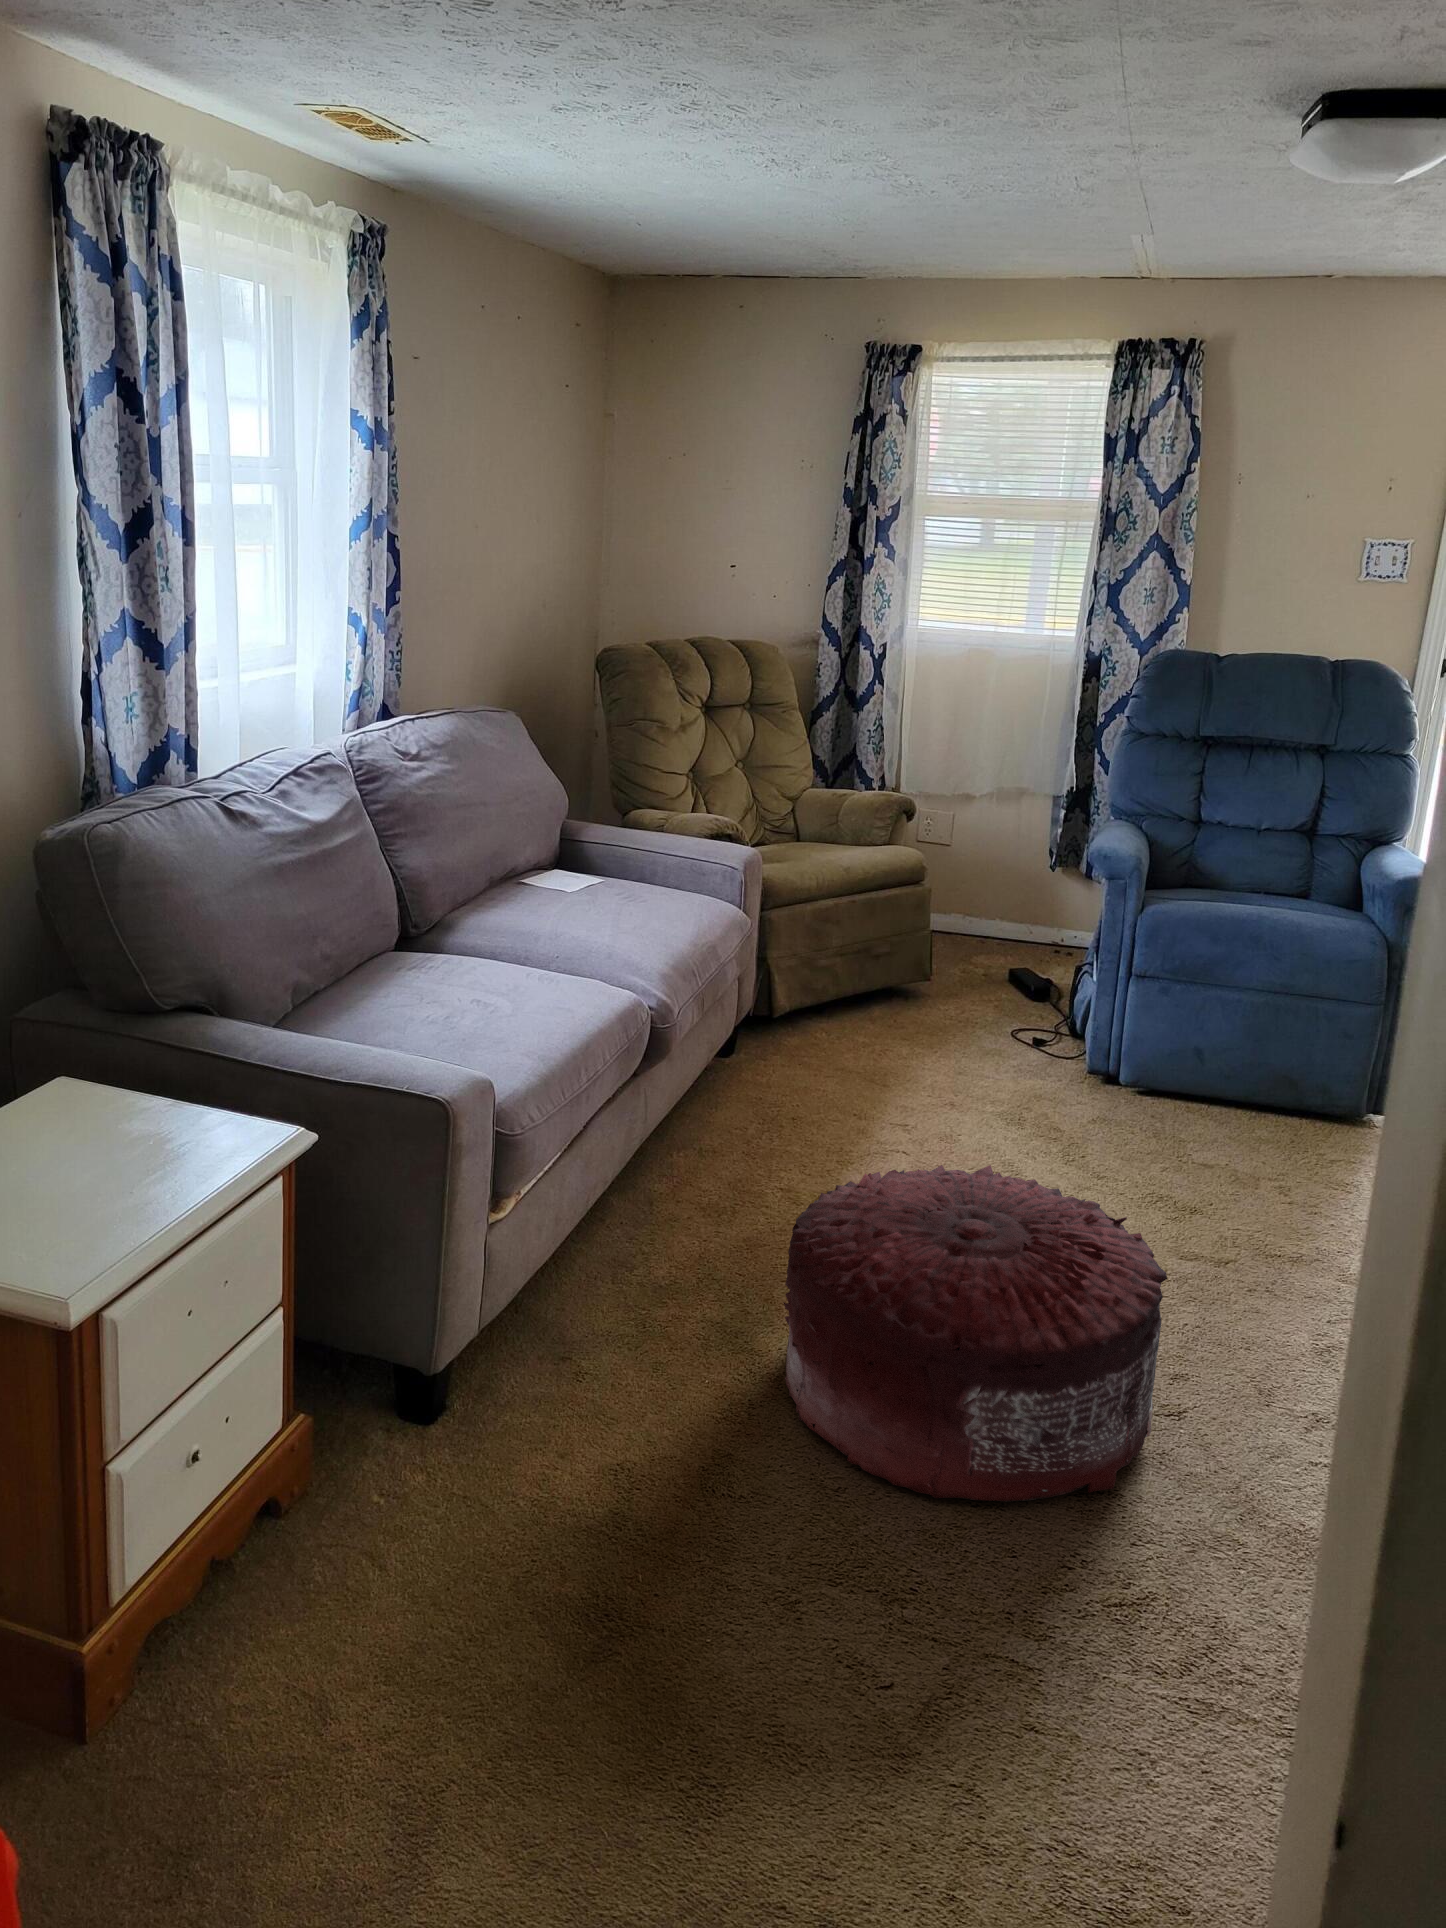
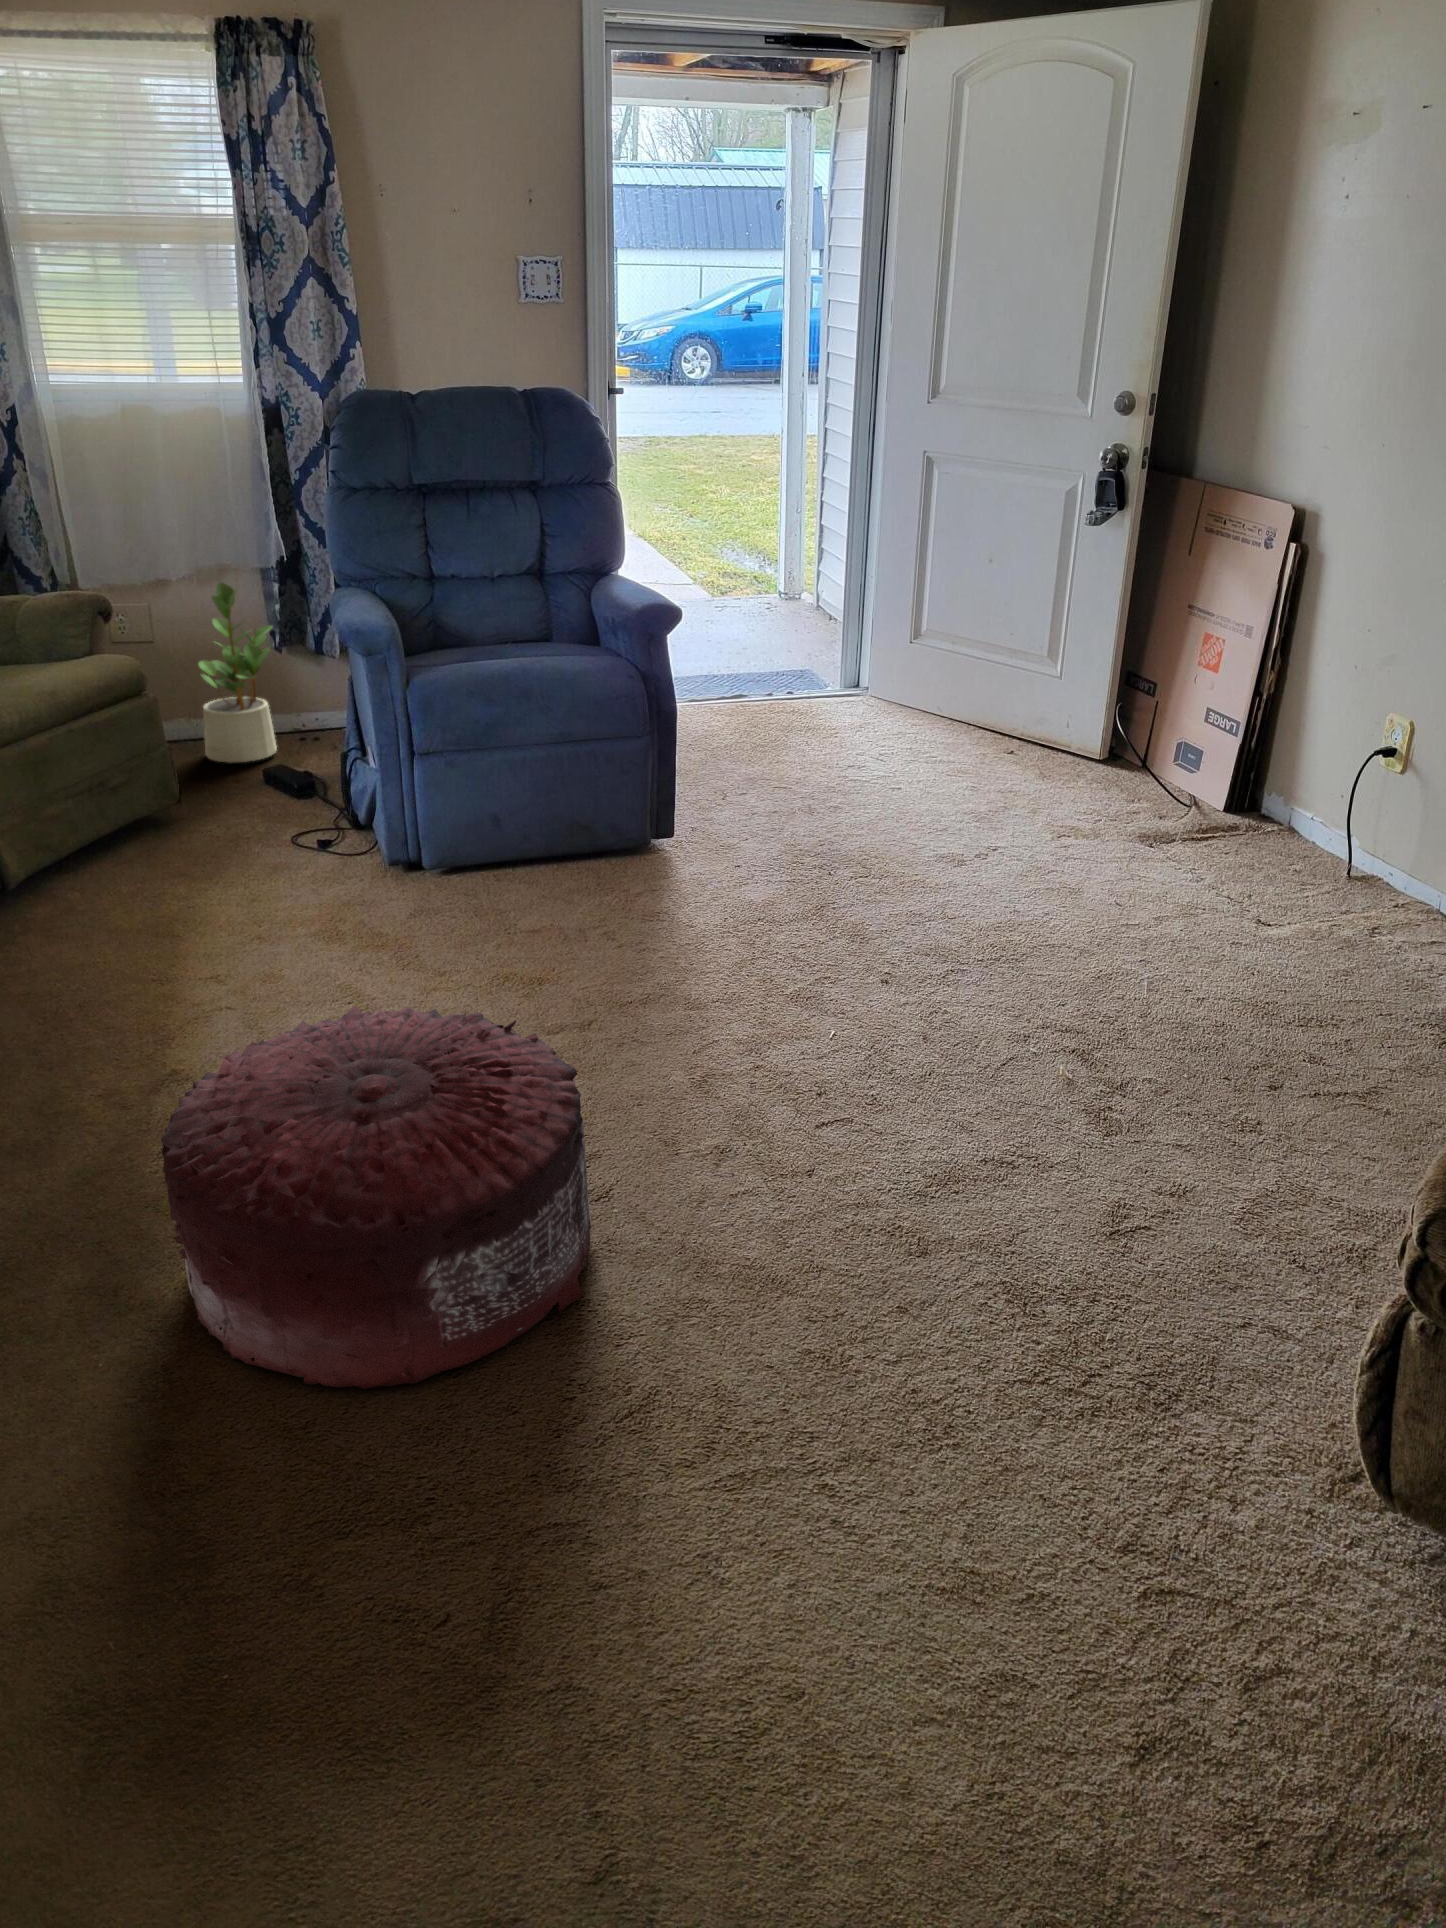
potted plant: none [963,804,1050,964] -> present [199,583,277,763]

